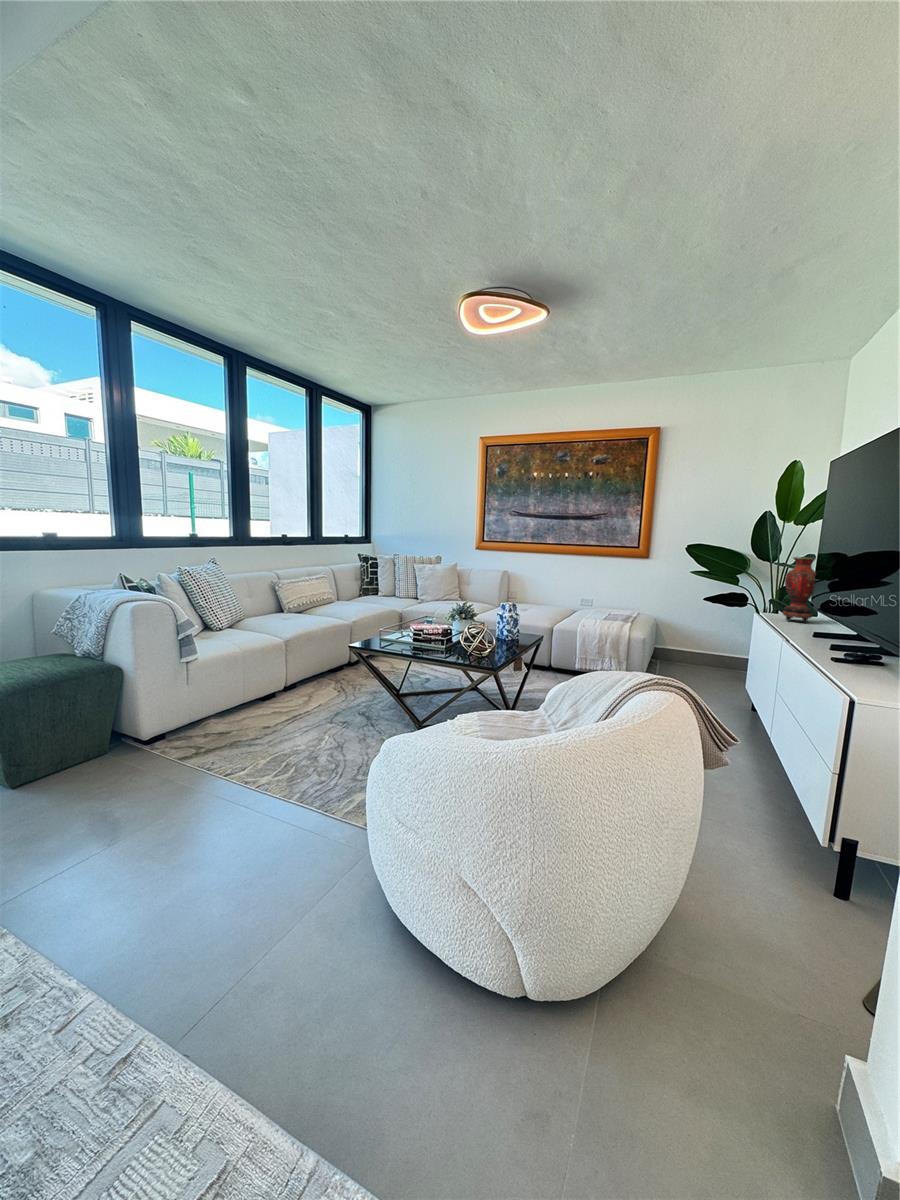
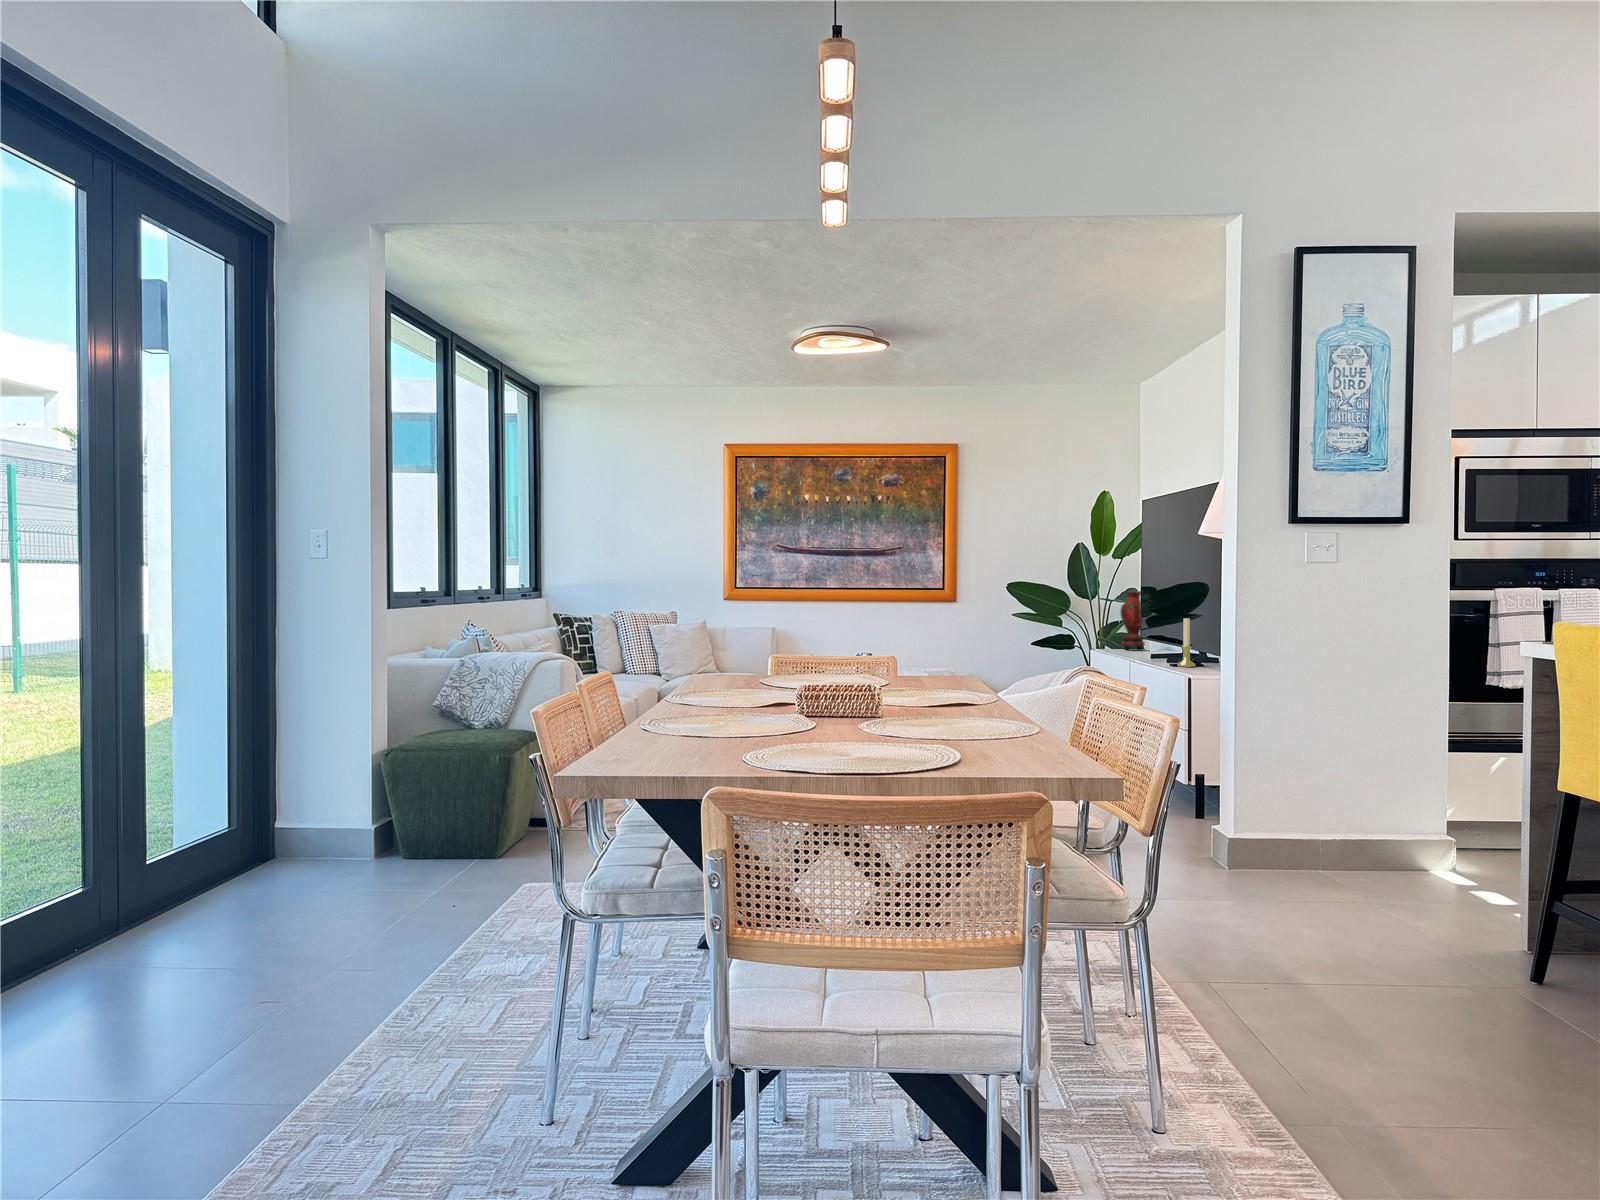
candle holder: none [836,601,868,674] -> present [1177,618,1195,667]

